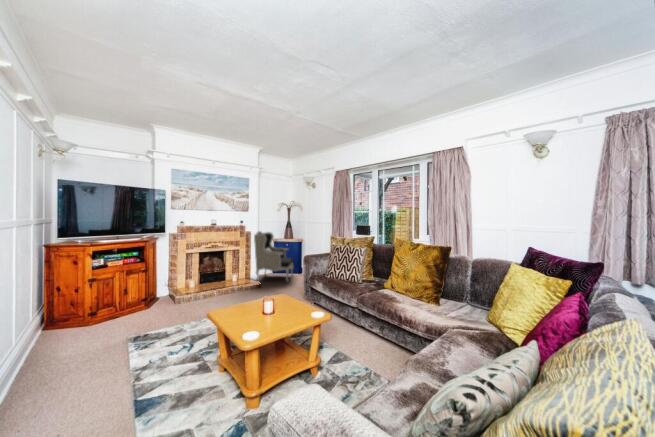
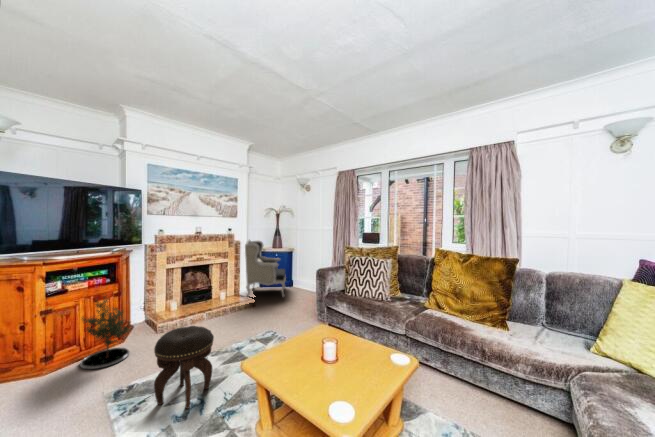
potted tree: none [115,267,153,324] -> present [80,297,130,369]
footstool: none [157,293,203,353] -> present [154,326,214,409]

